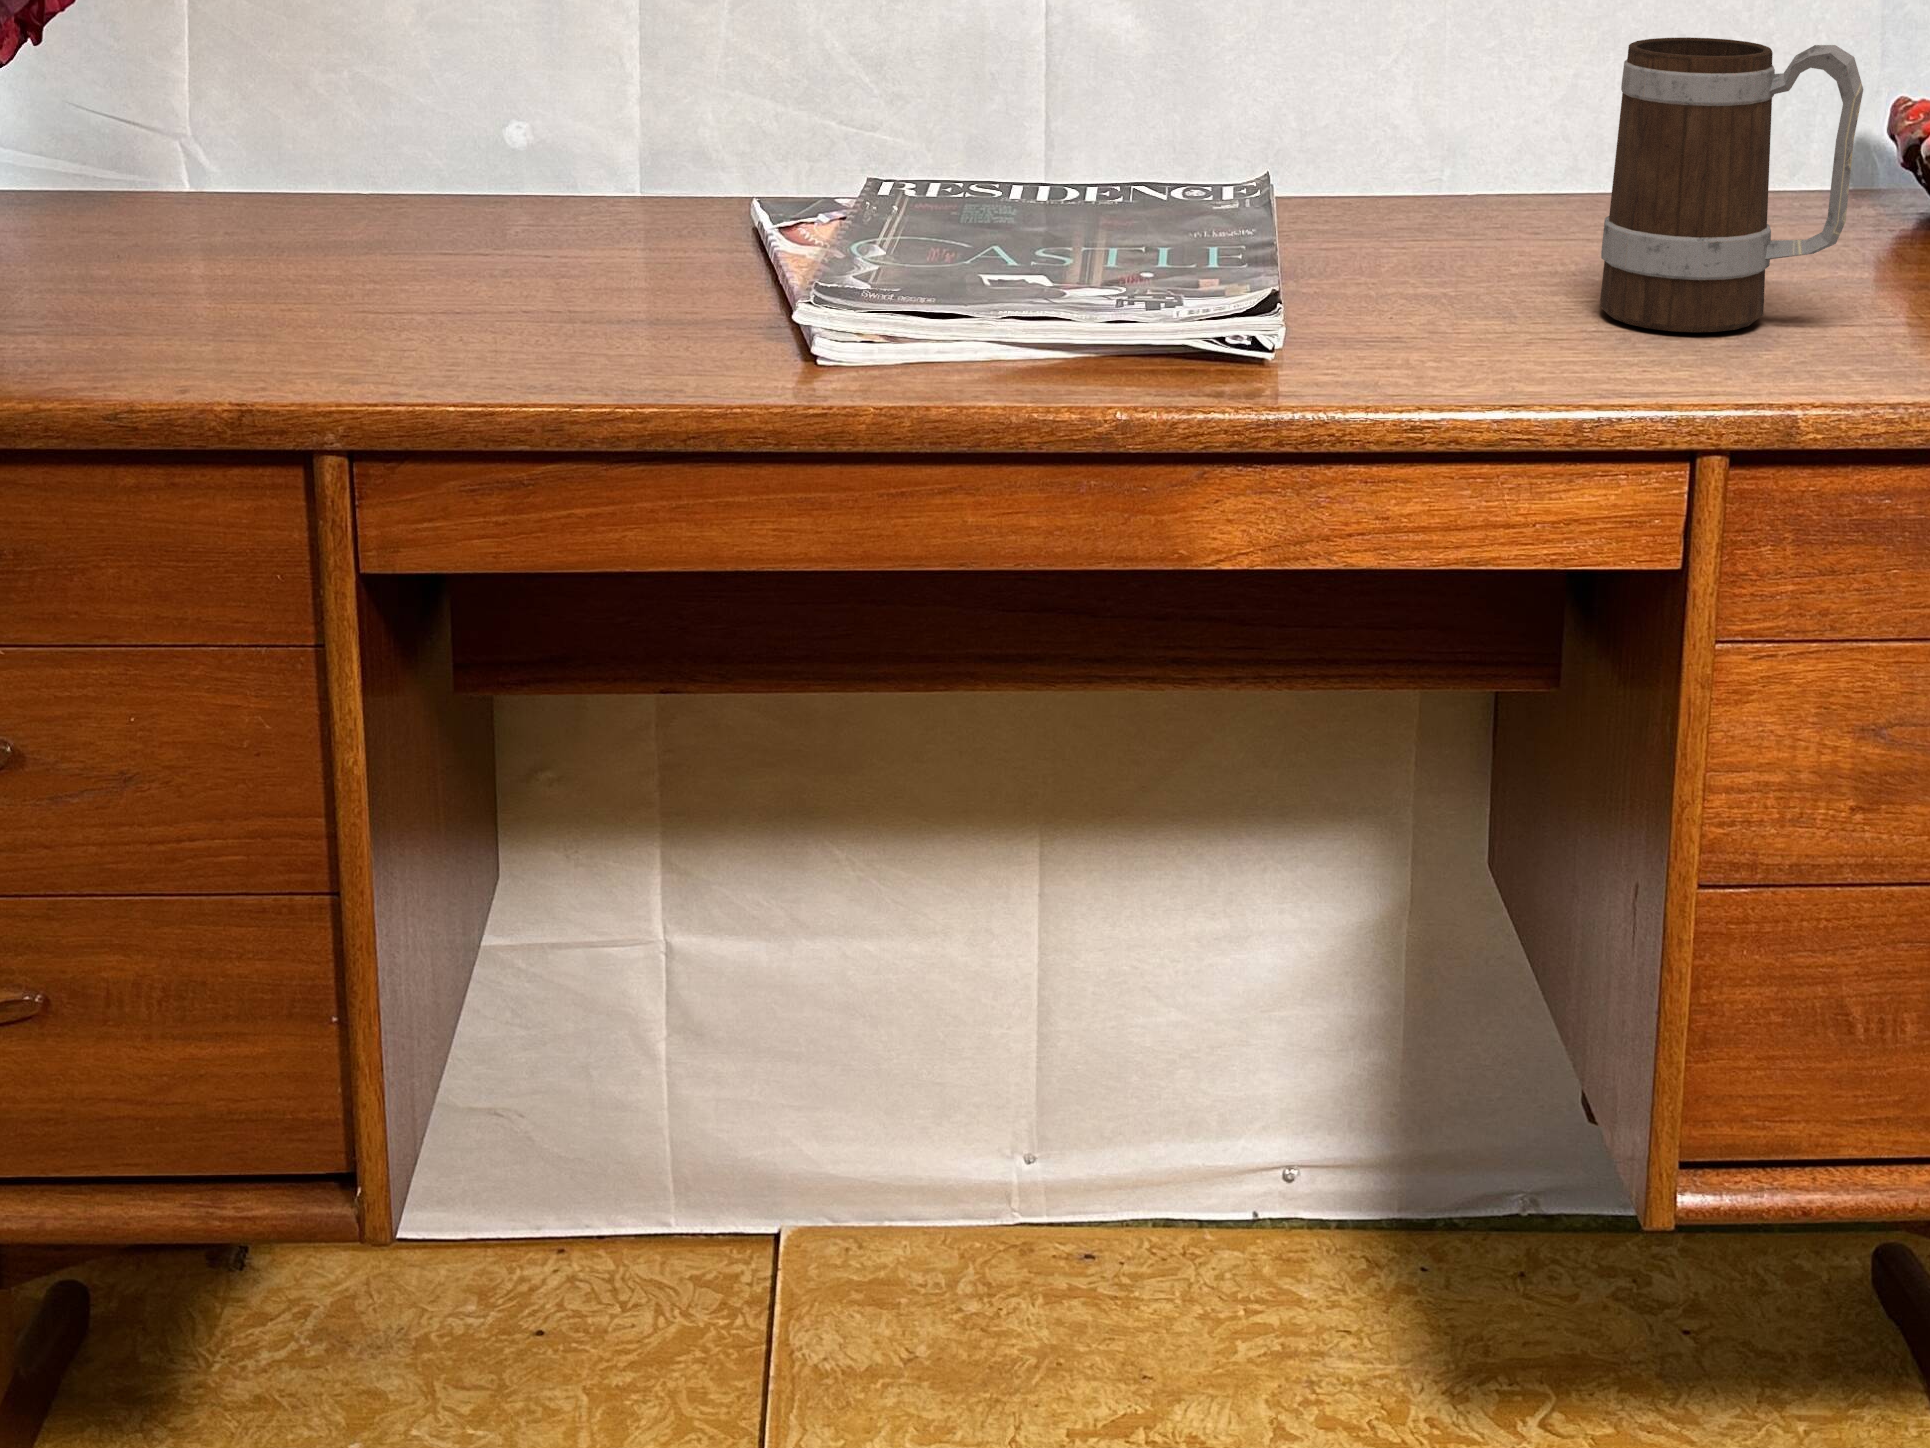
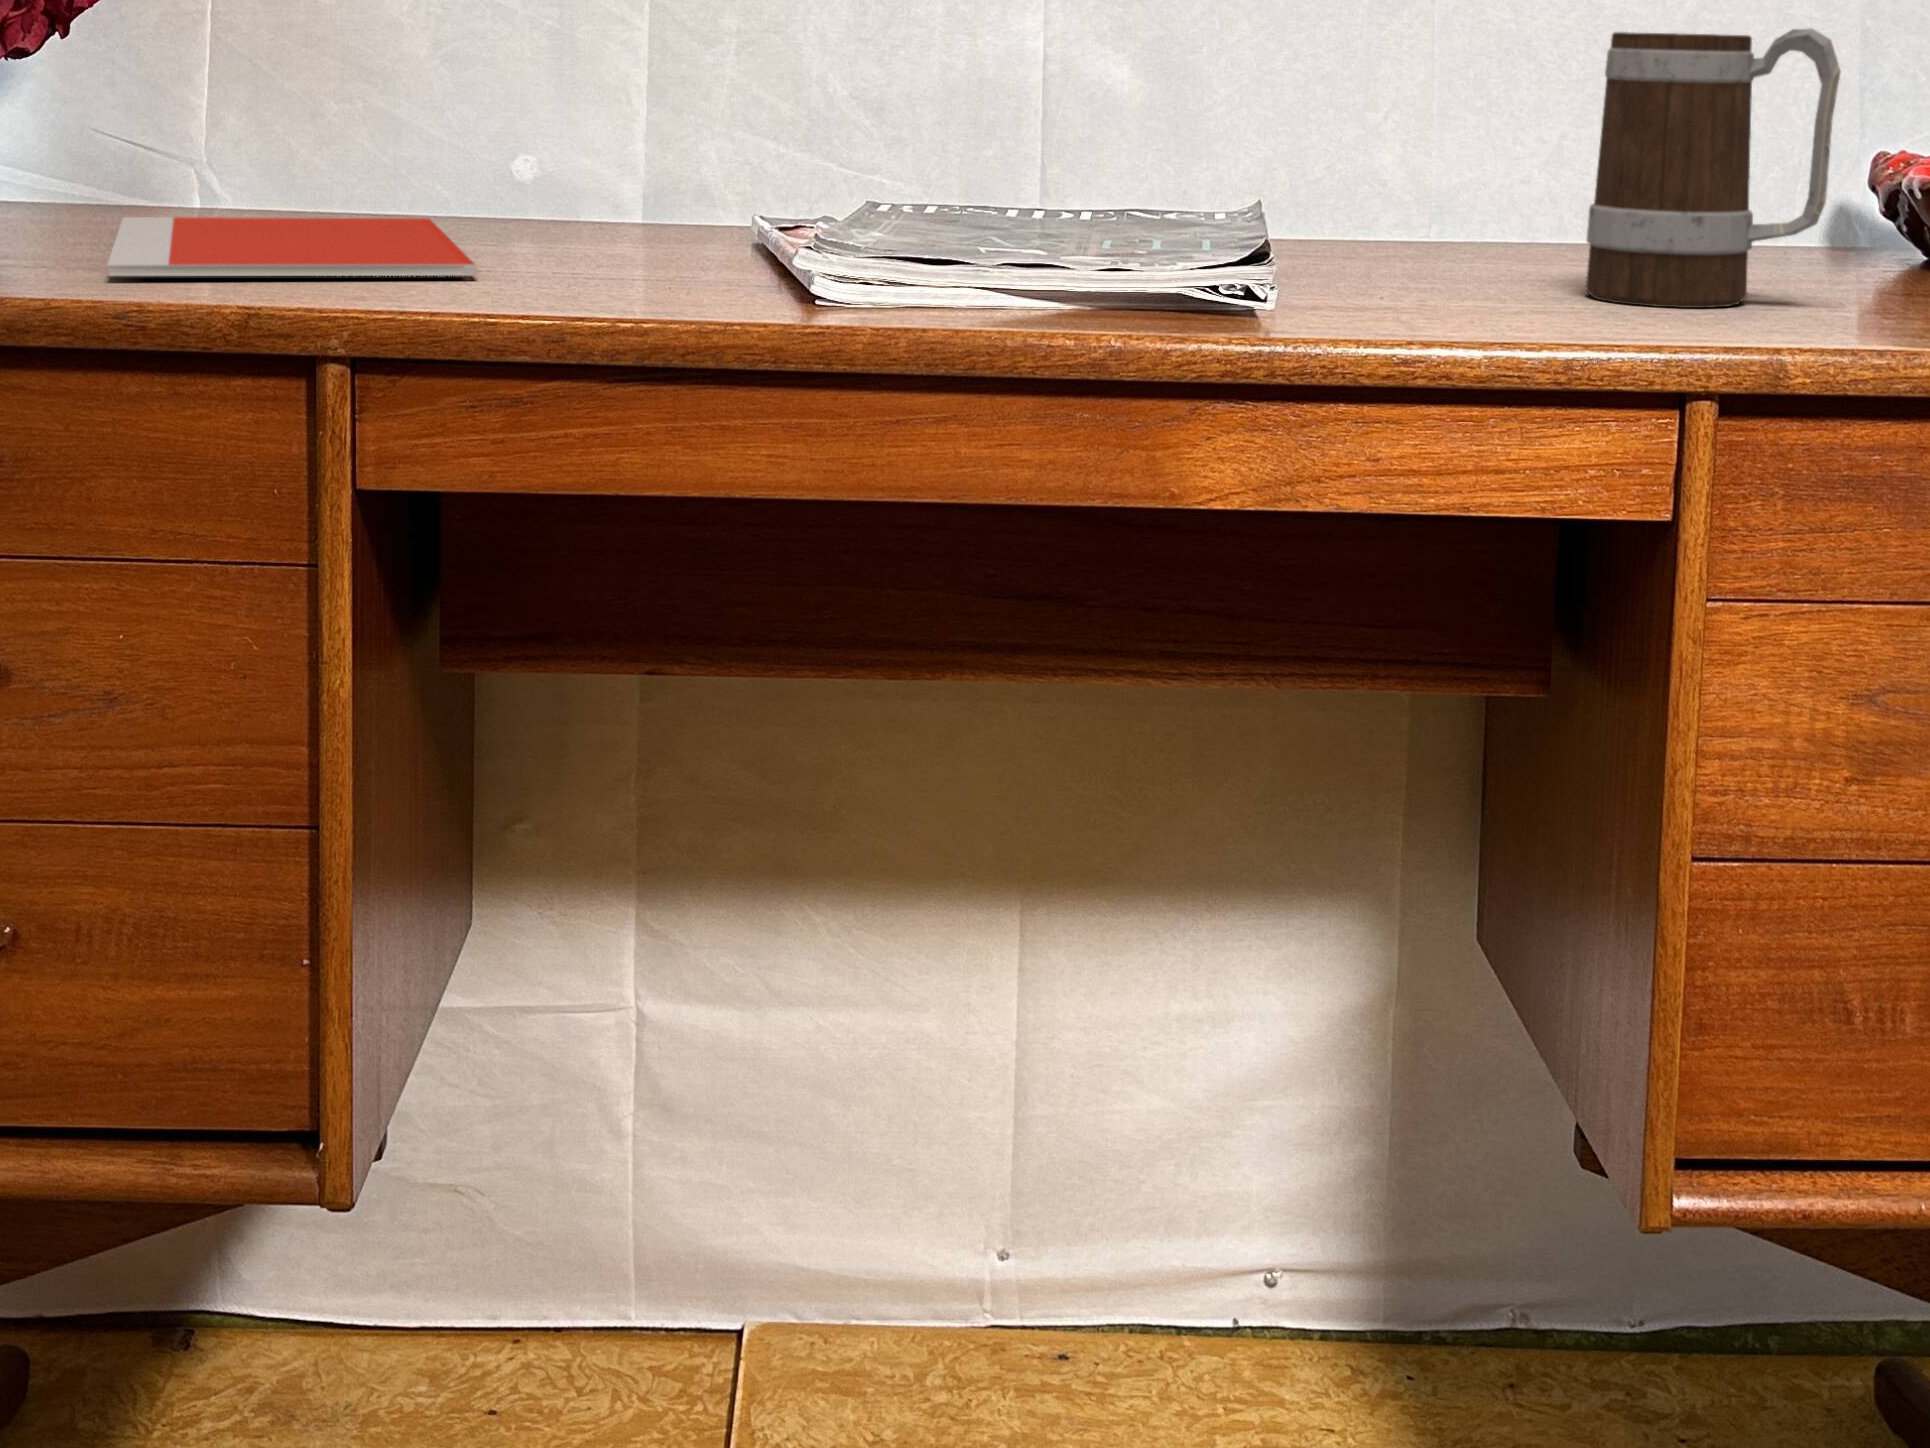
notebook: none [90,211,469,356] -> present [107,217,477,276]

